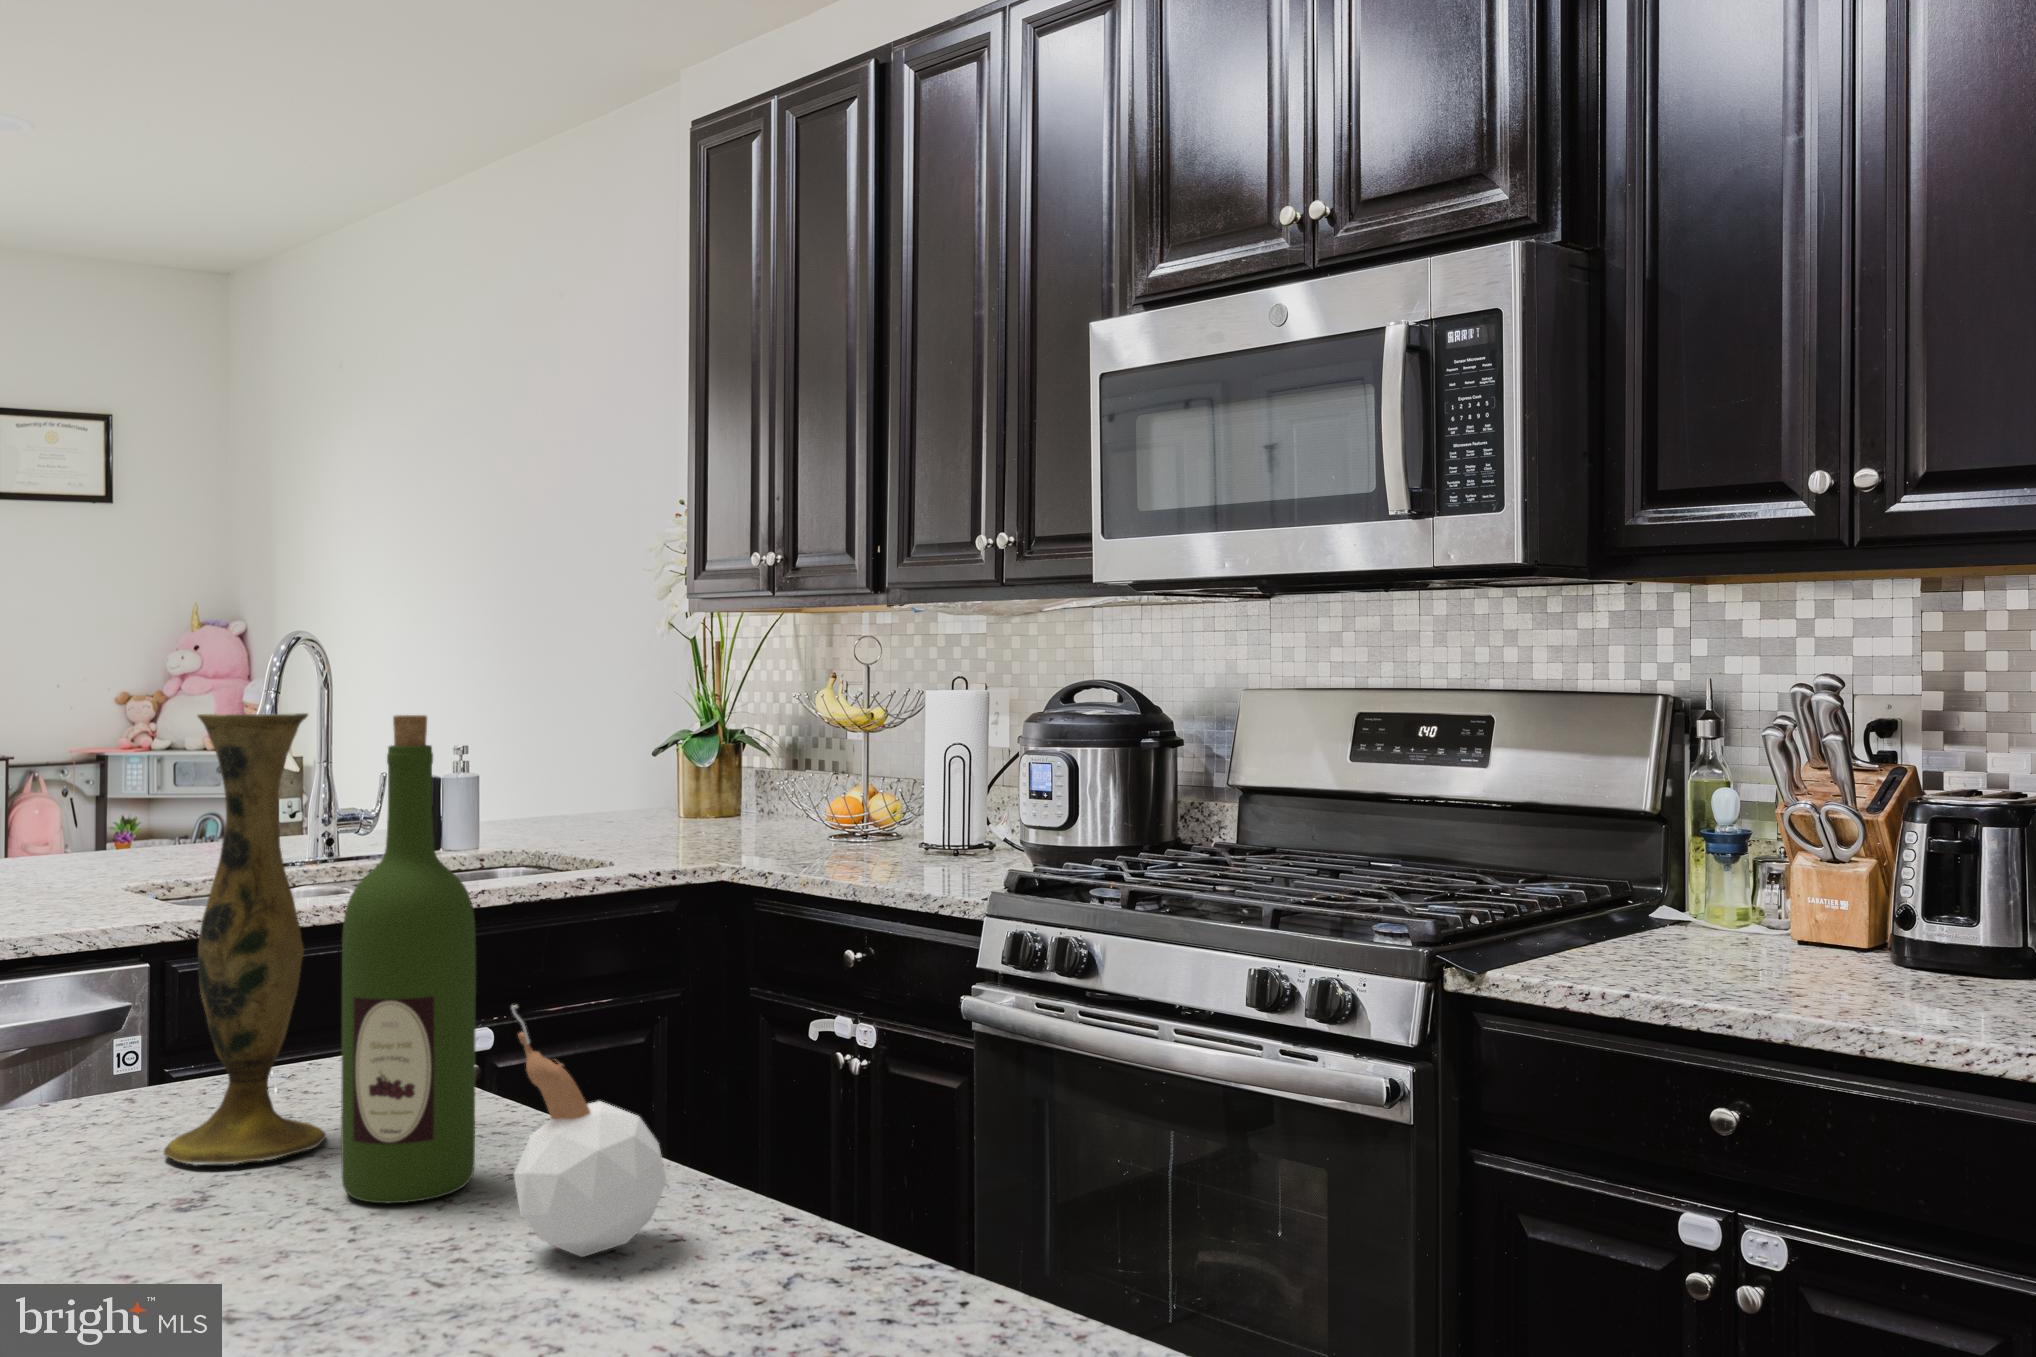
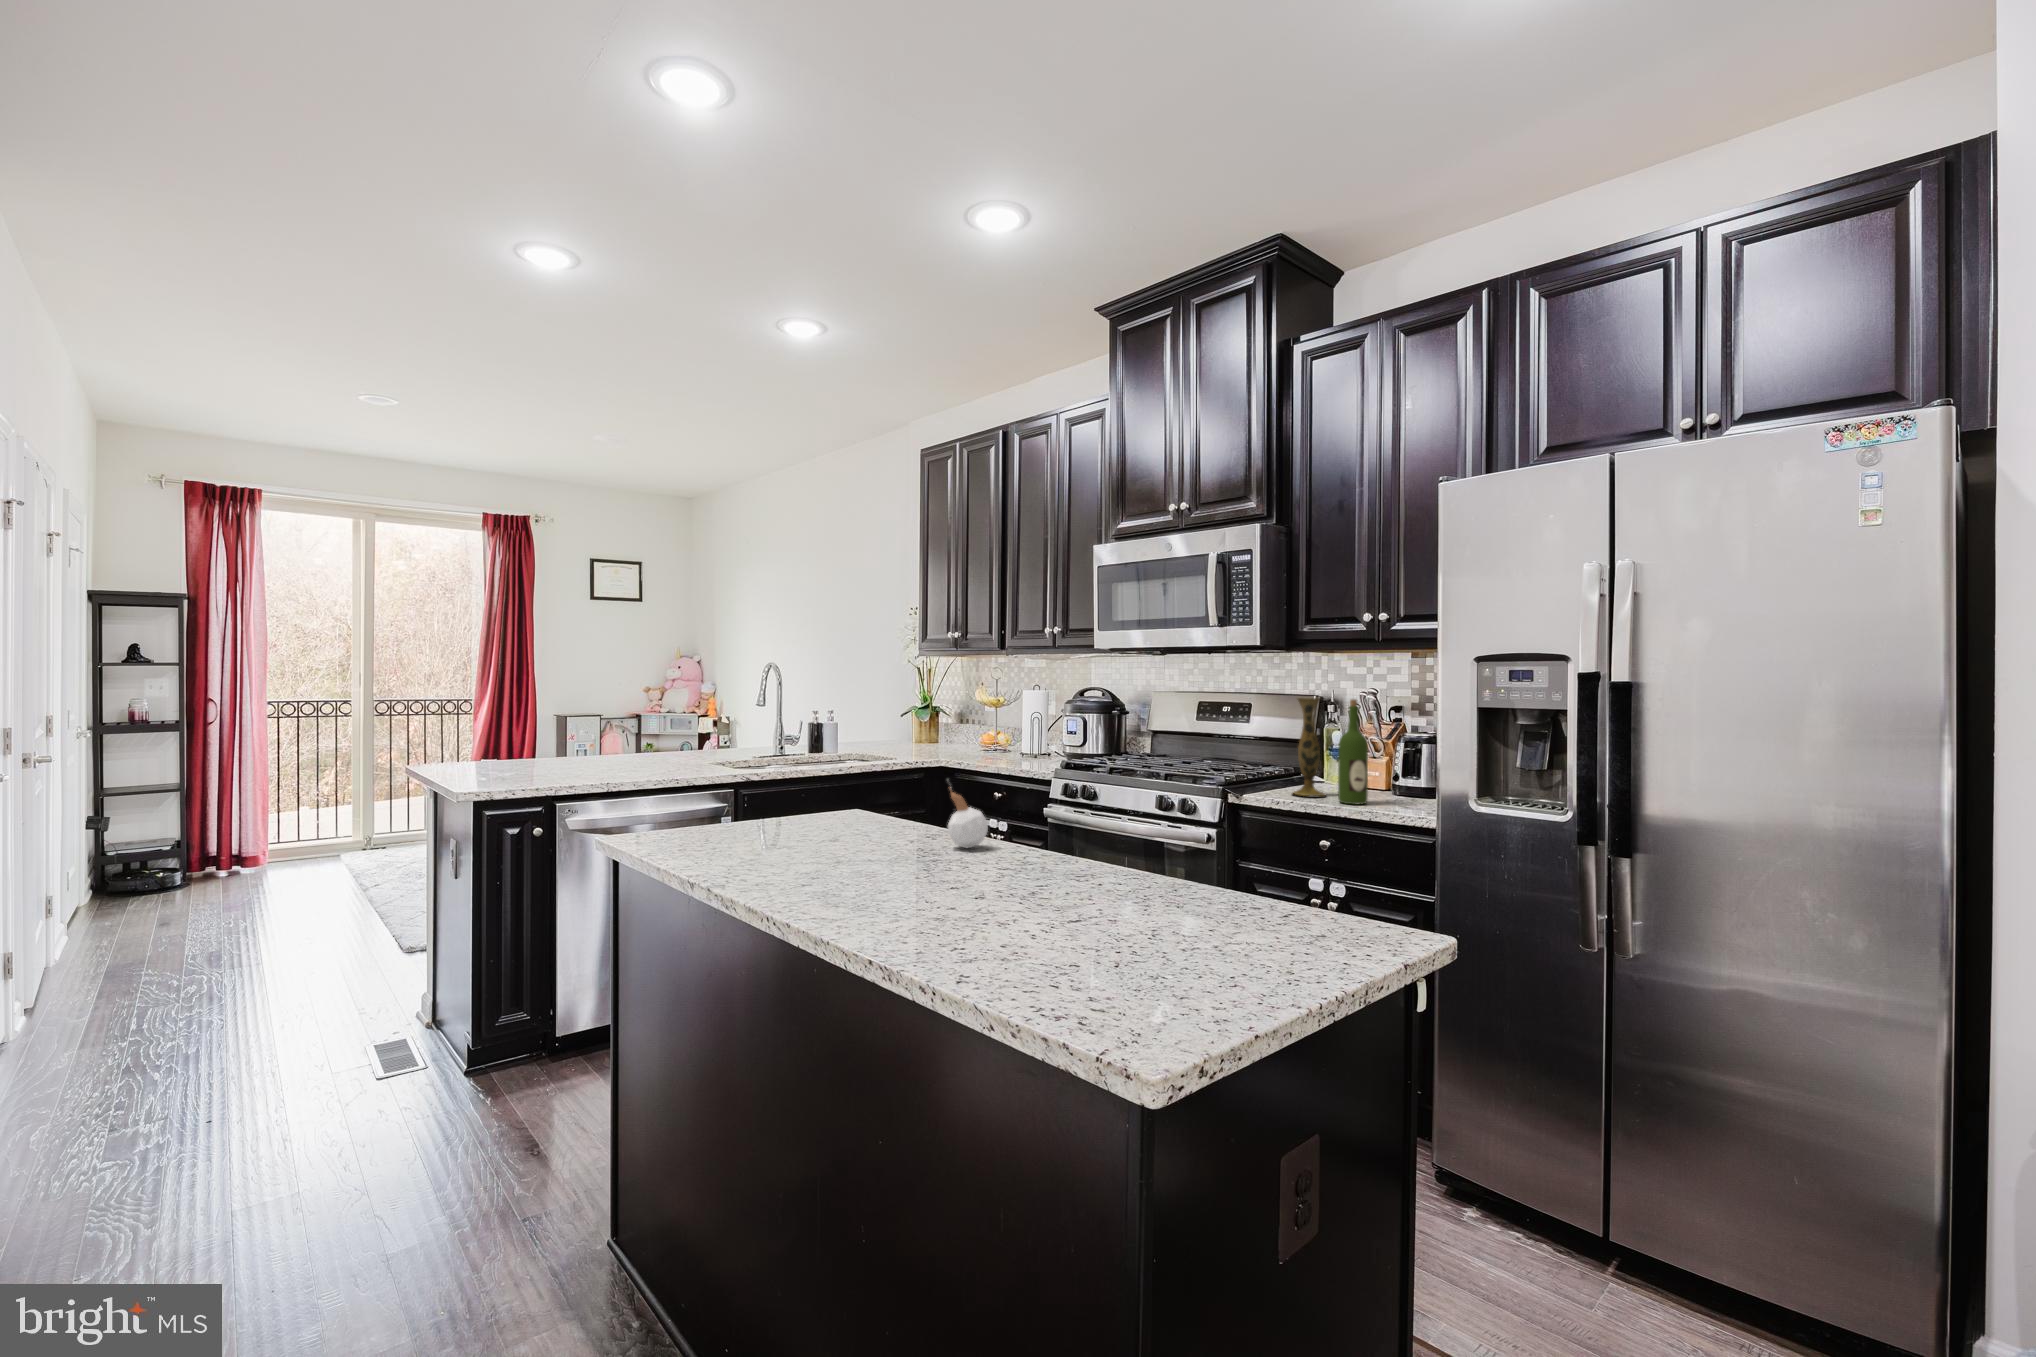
vase: present [164,713,326,1165] -> present [1293,698,1325,796]
wine bottle: present [341,715,476,1203] -> present [1338,699,1368,804]

